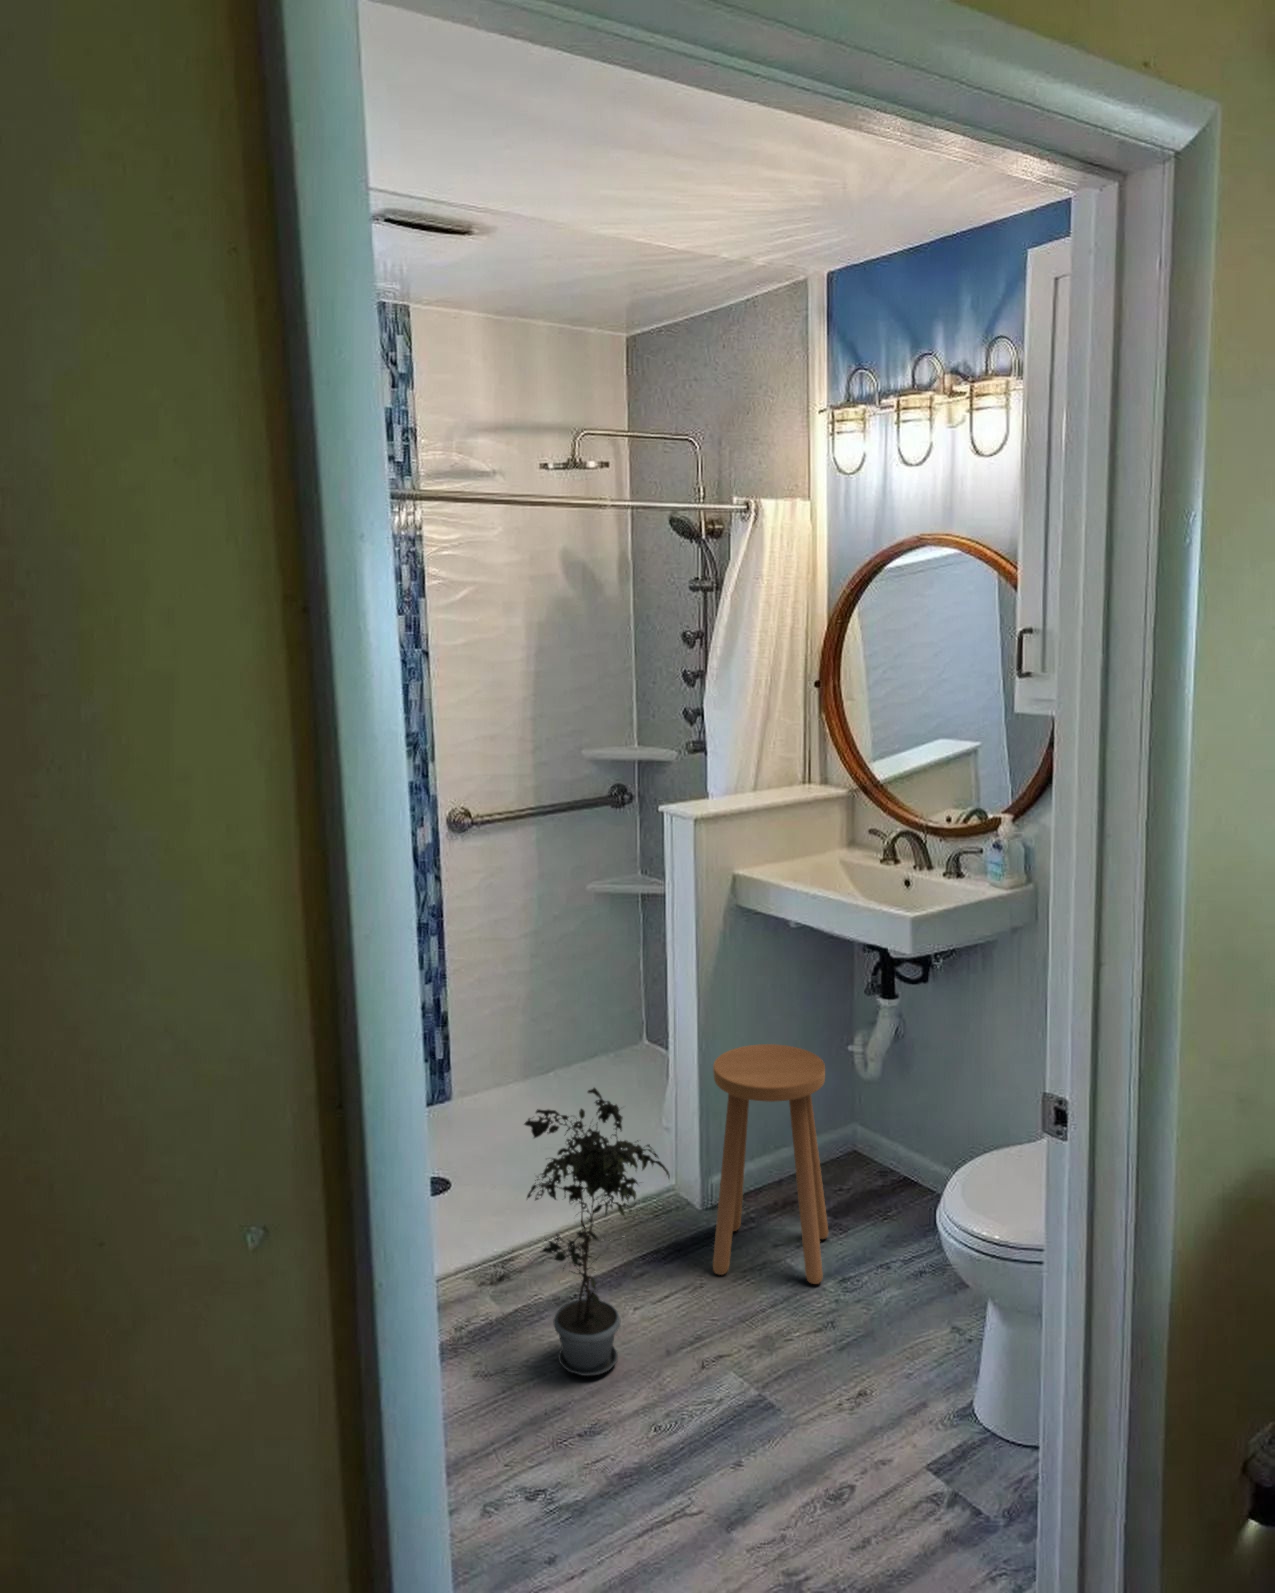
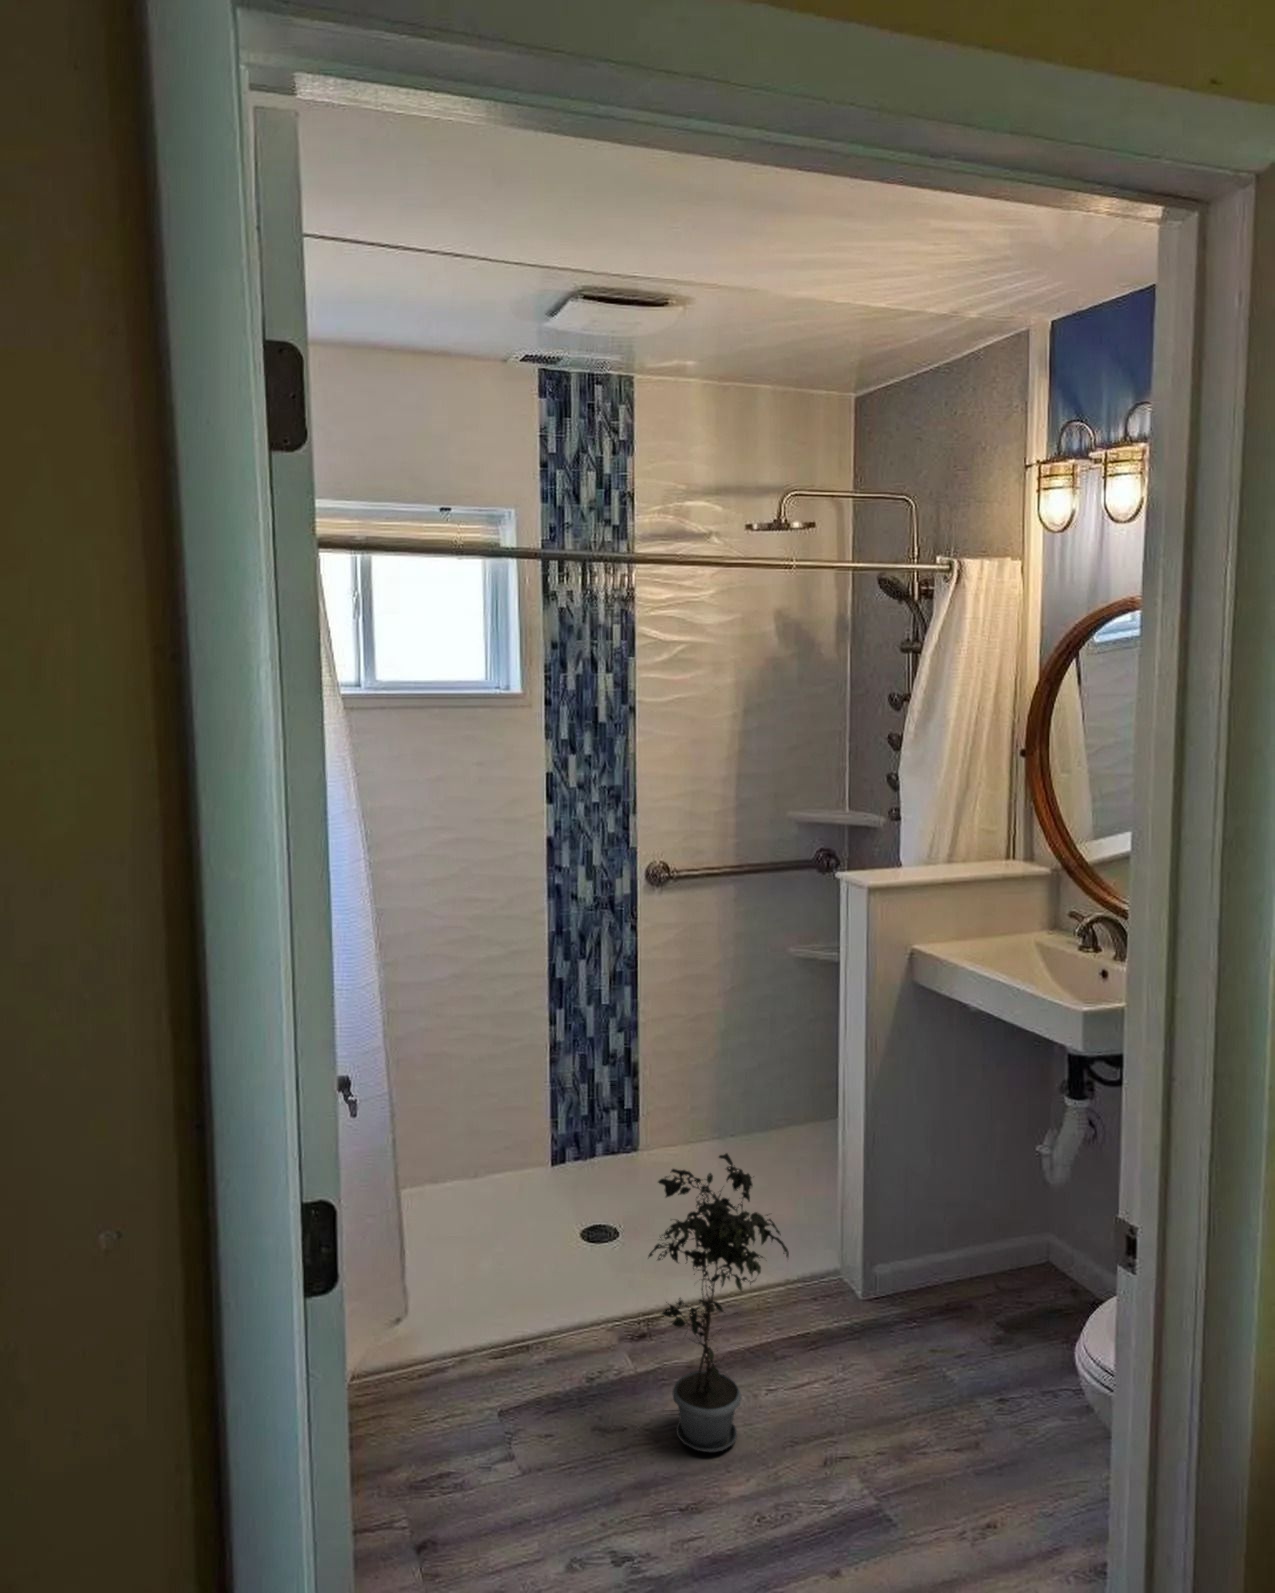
stool: present [713,1044,828,1284] -> none [859,1130,994,1398]

